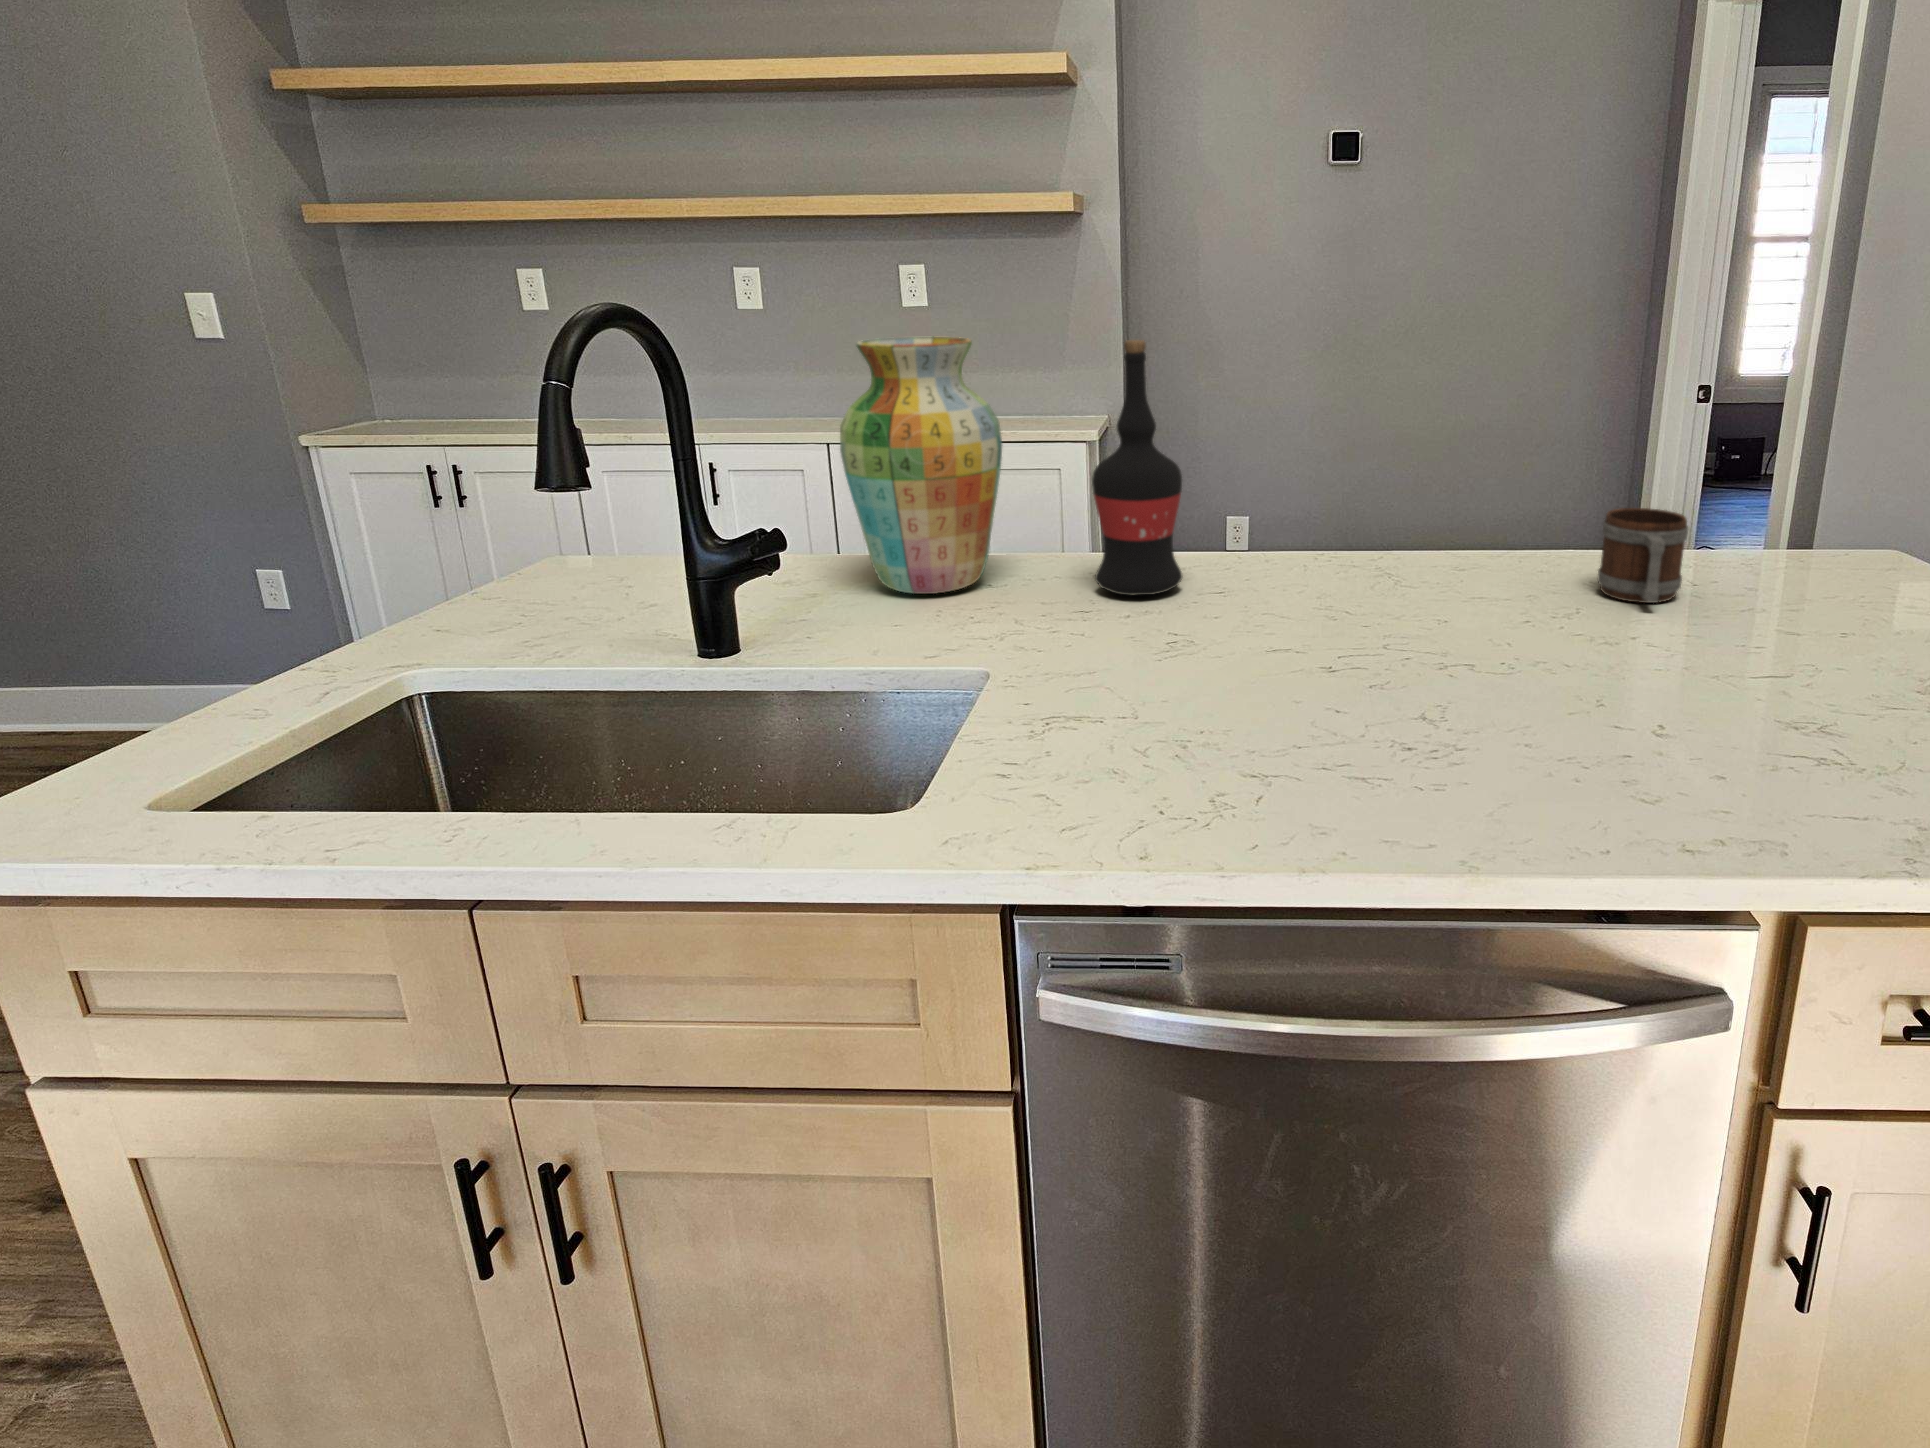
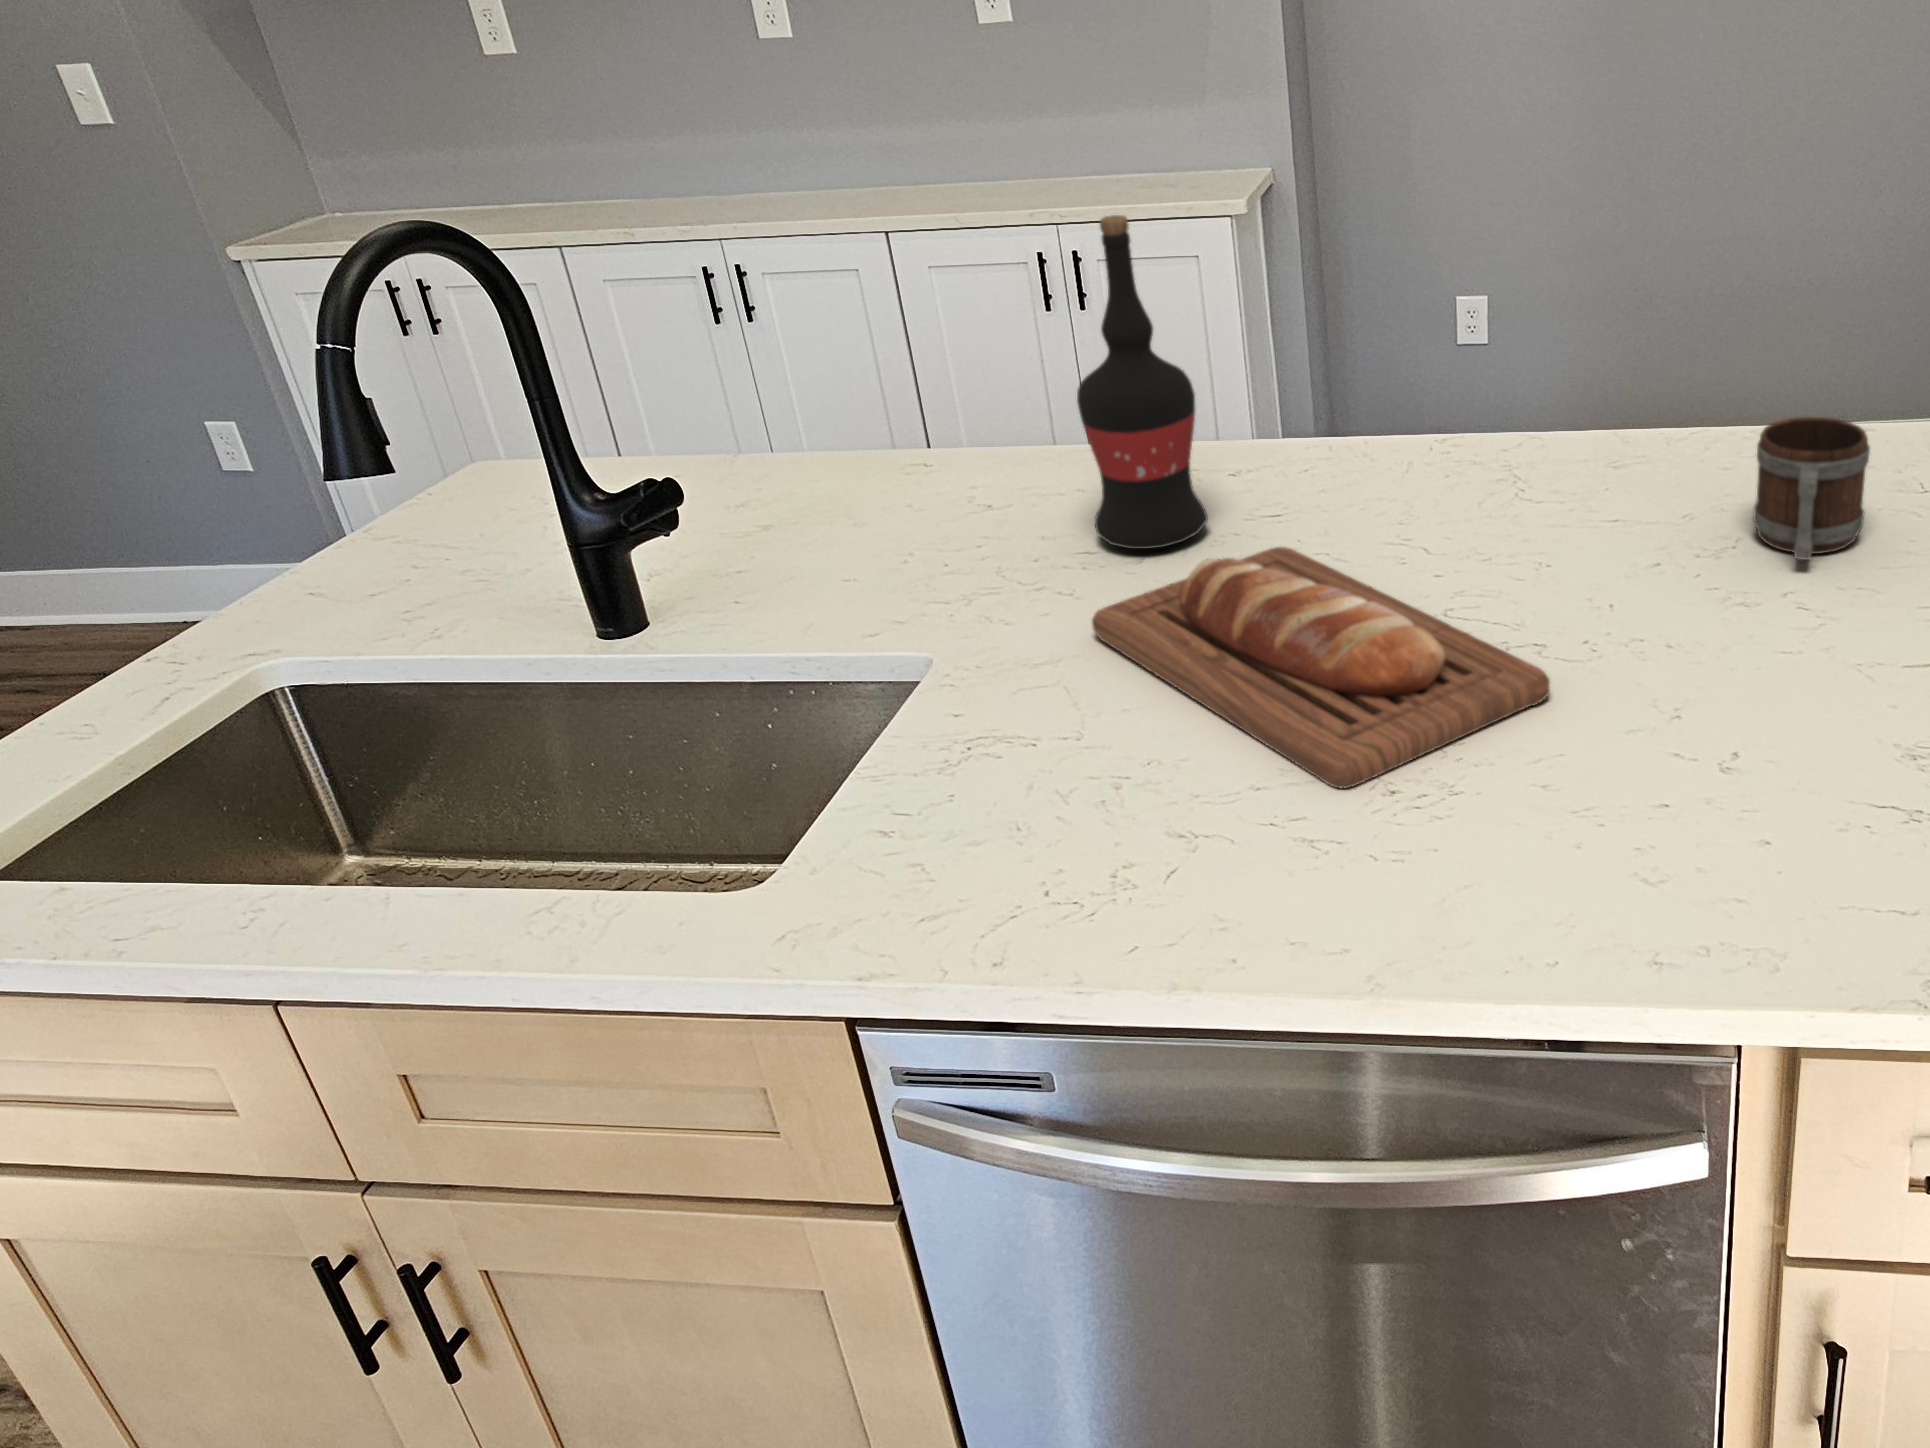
vase: present [840,337,1002,594] -> none [753,207,970,548]
bread loaf: none [1127,582,1516,732] -> present [1092,547,1550,788]

